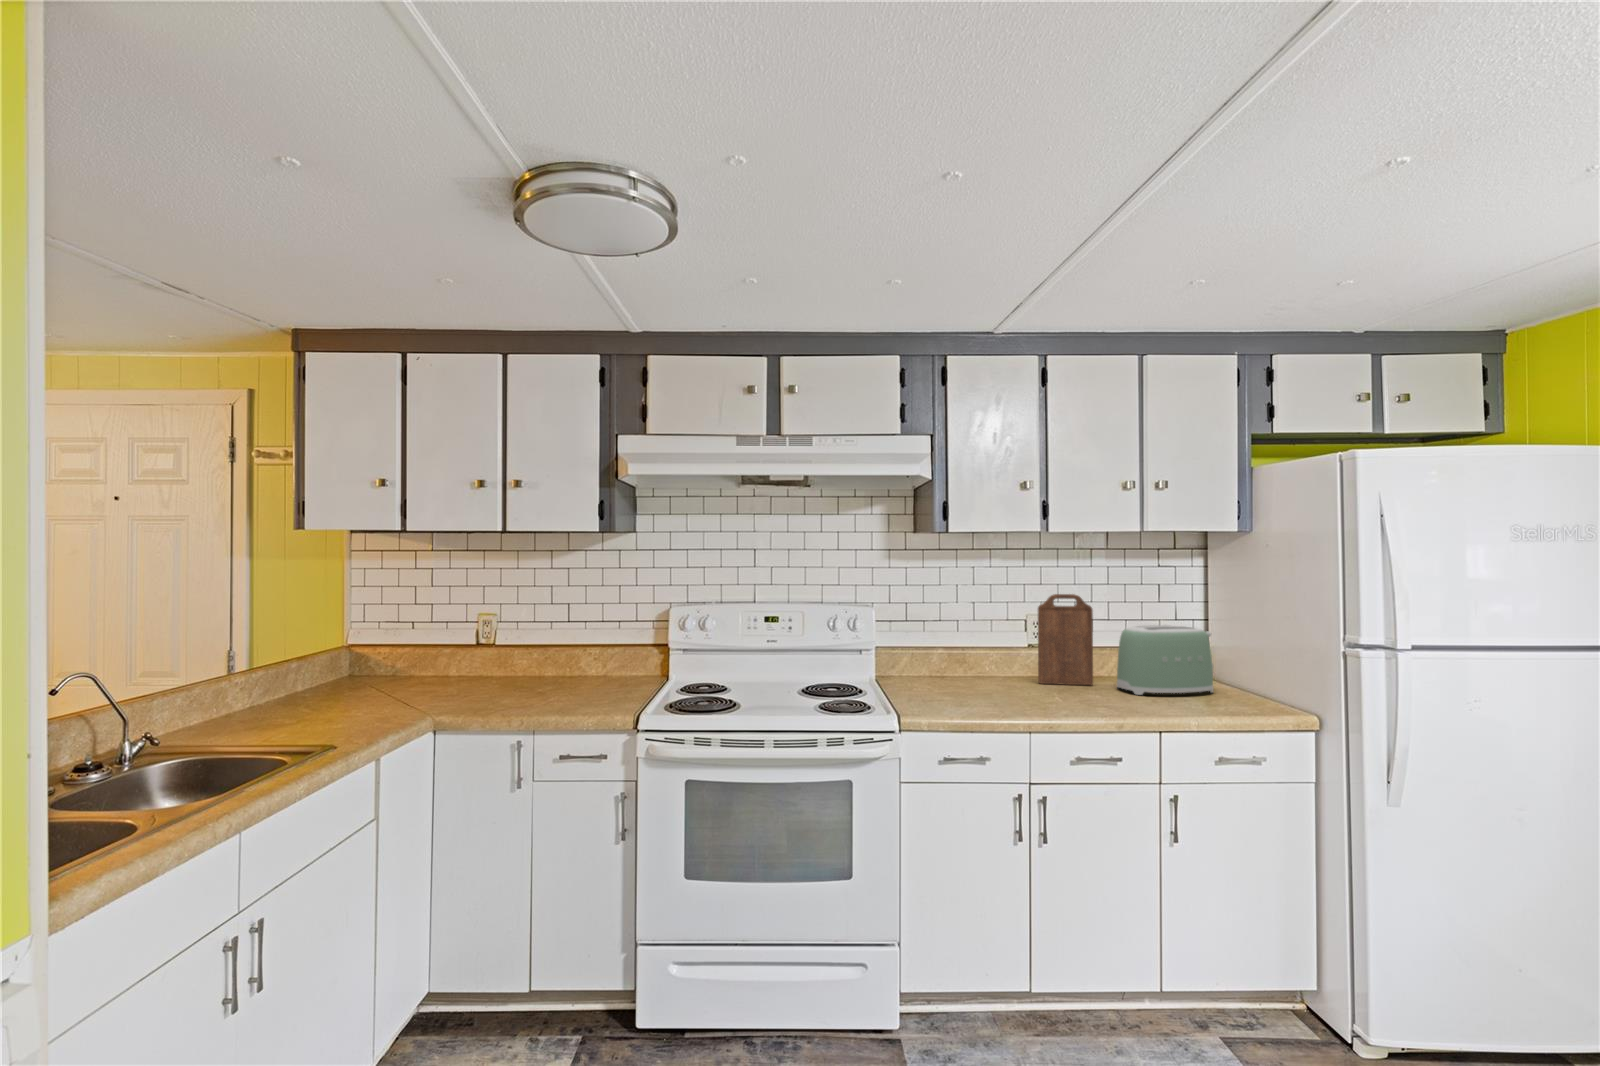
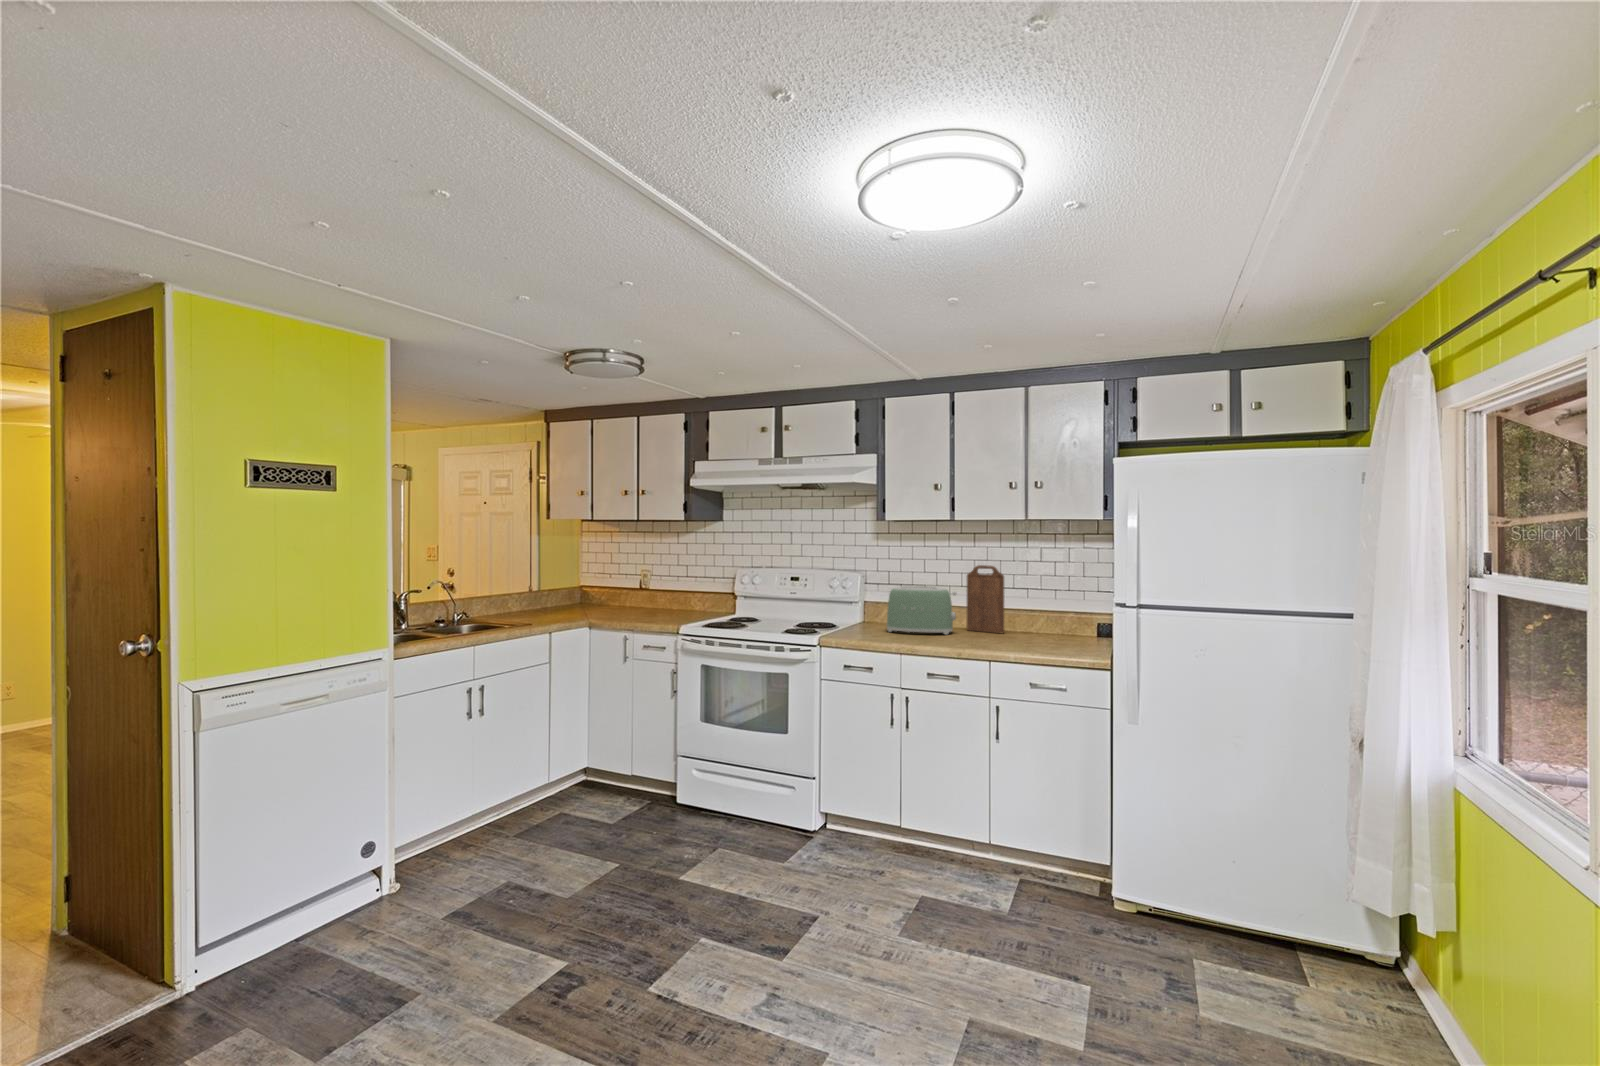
toaster: present [1117,625,1214,695] -> present [887,586,956,634]

